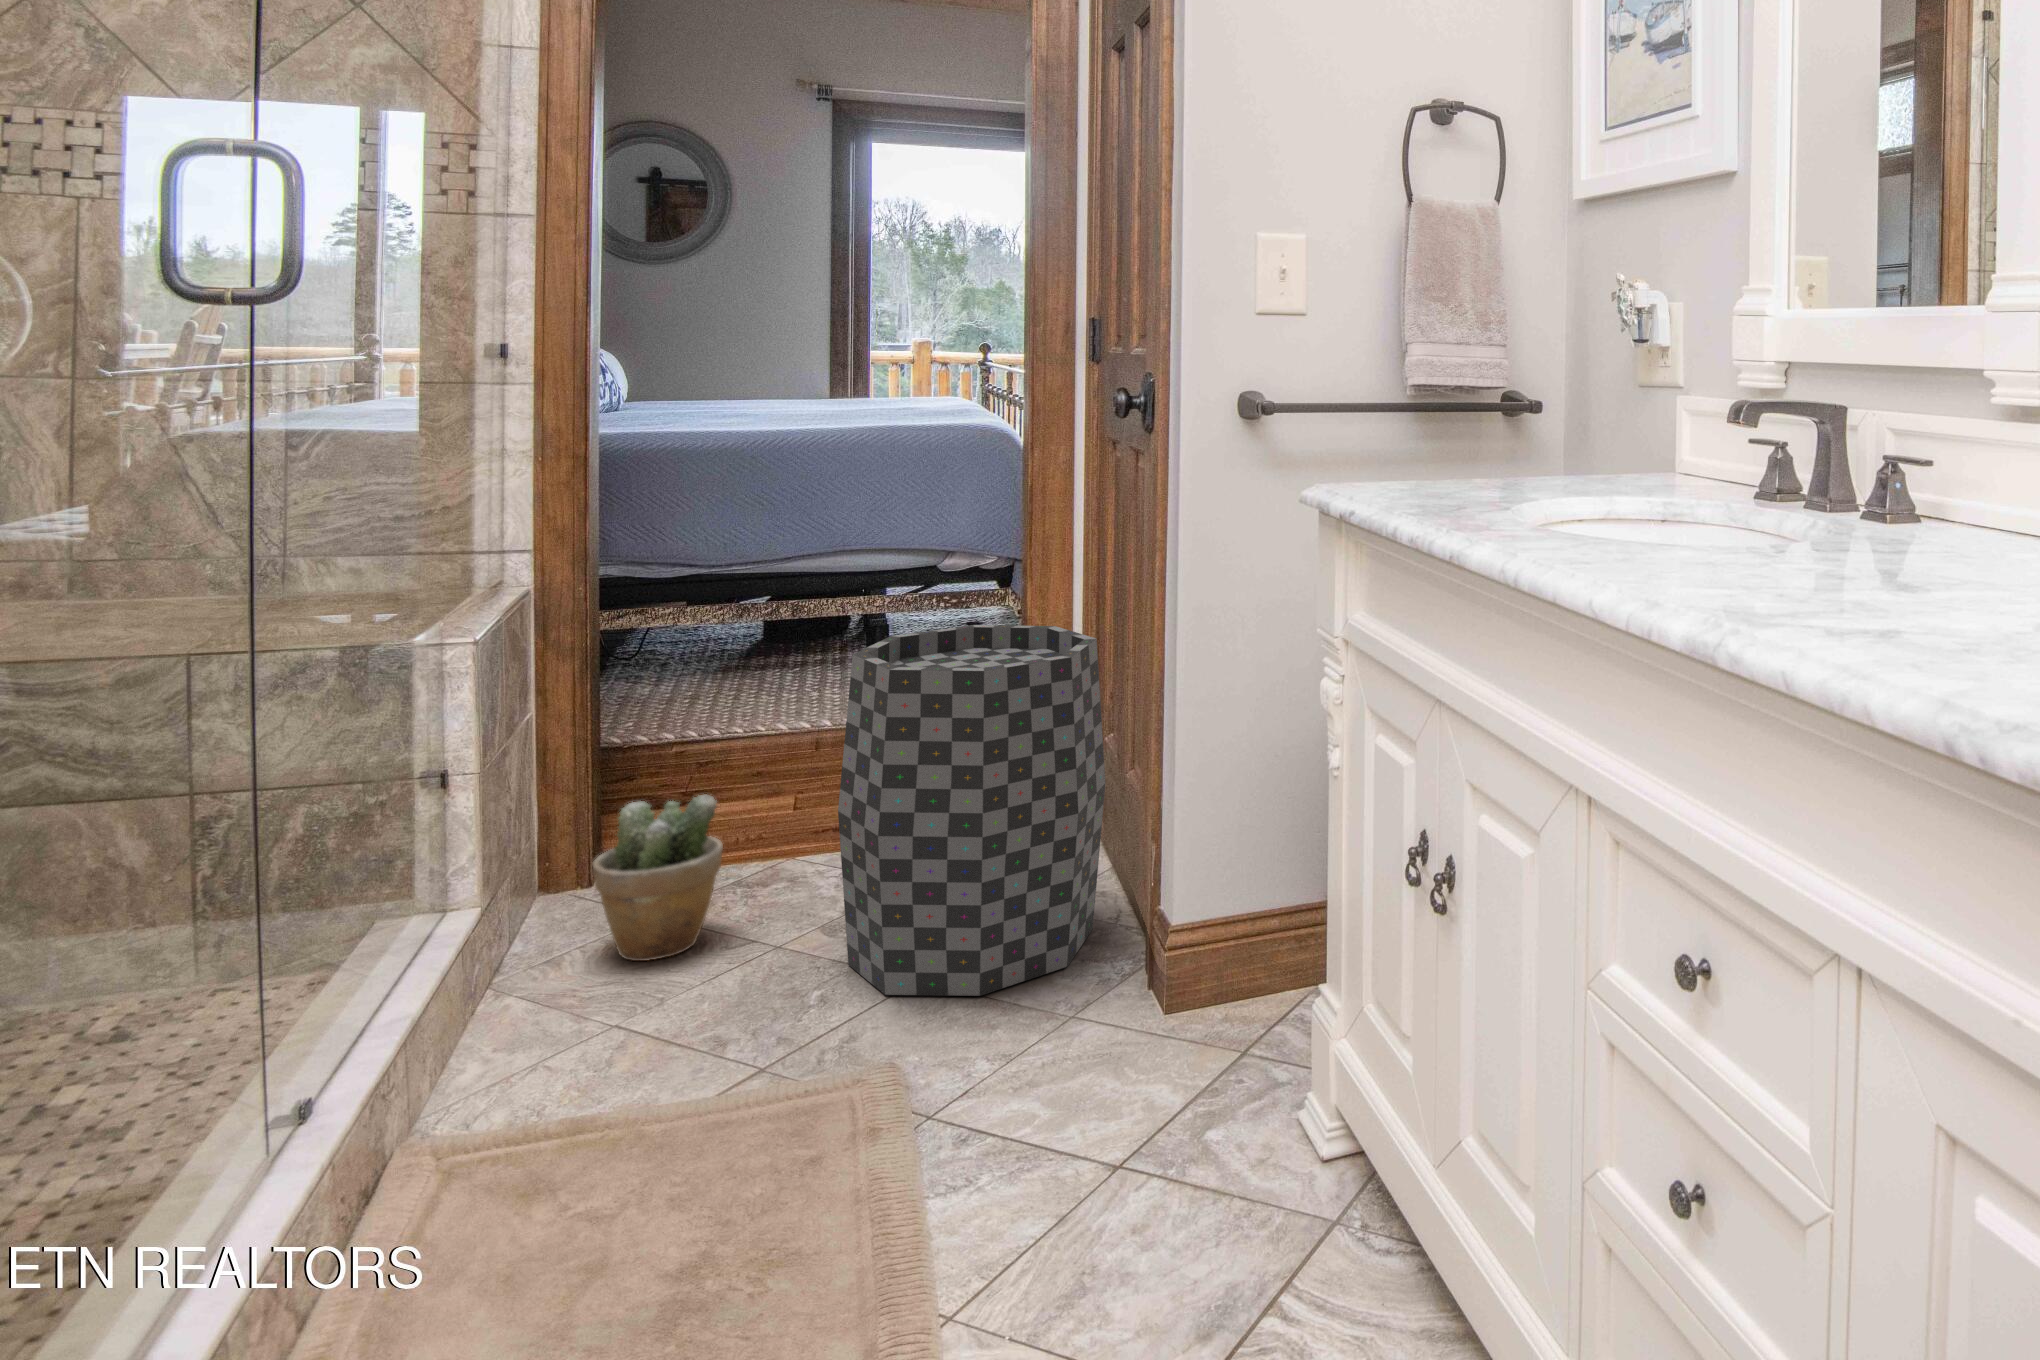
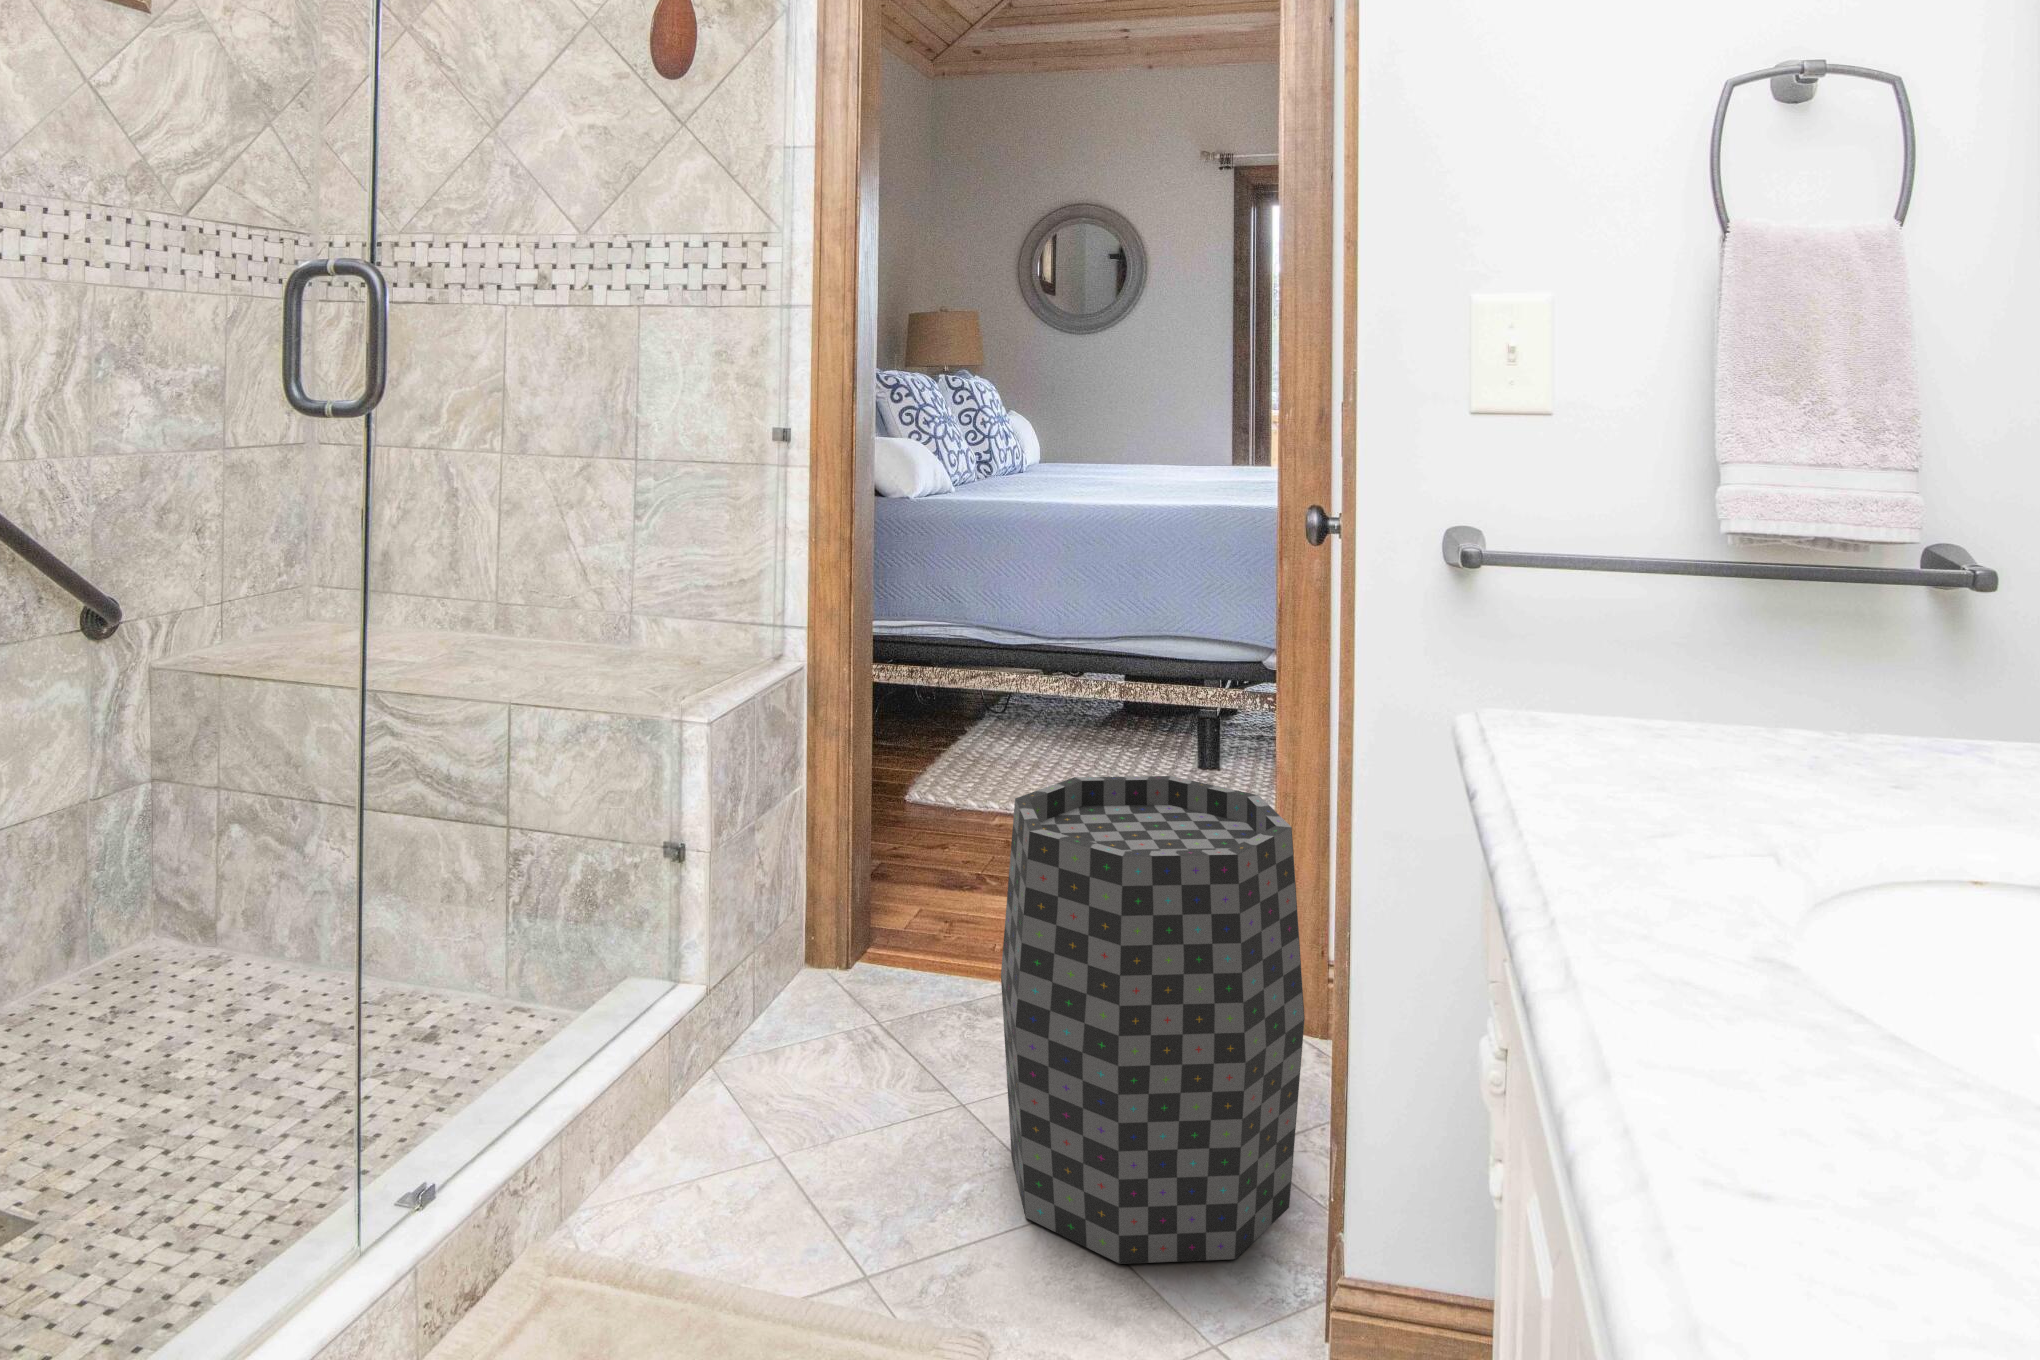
potted plant: present [593,795,723,961] -> none [808,907,924,1080]

